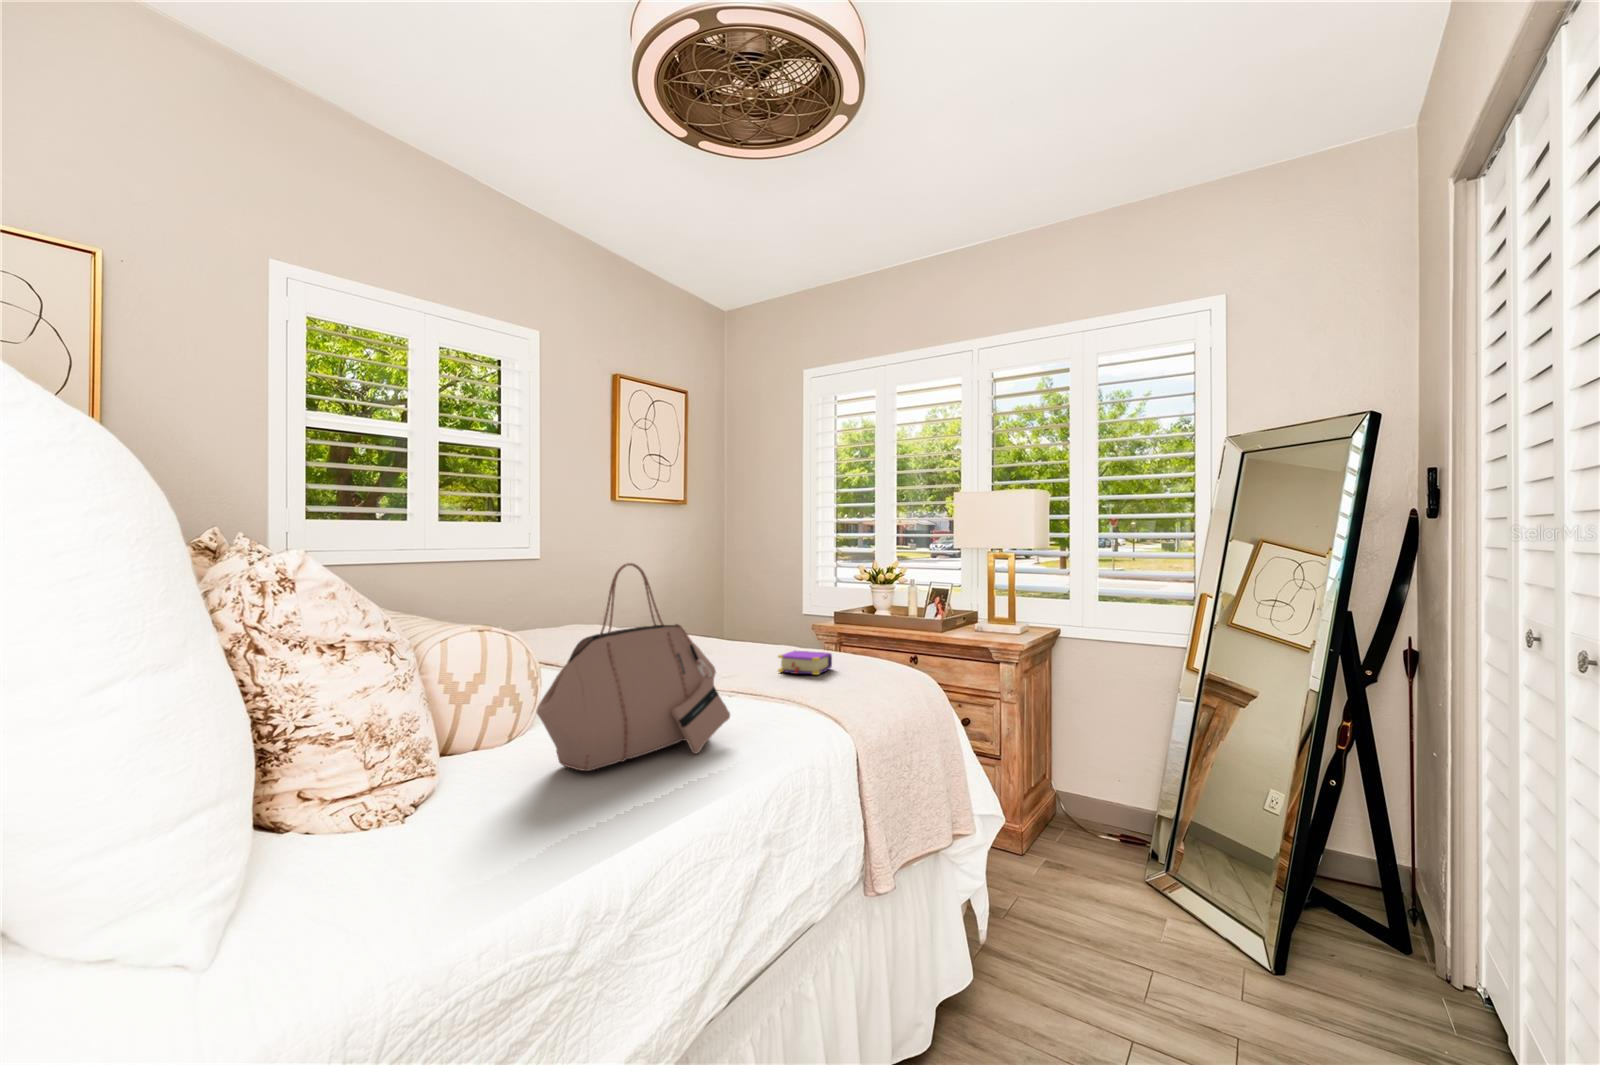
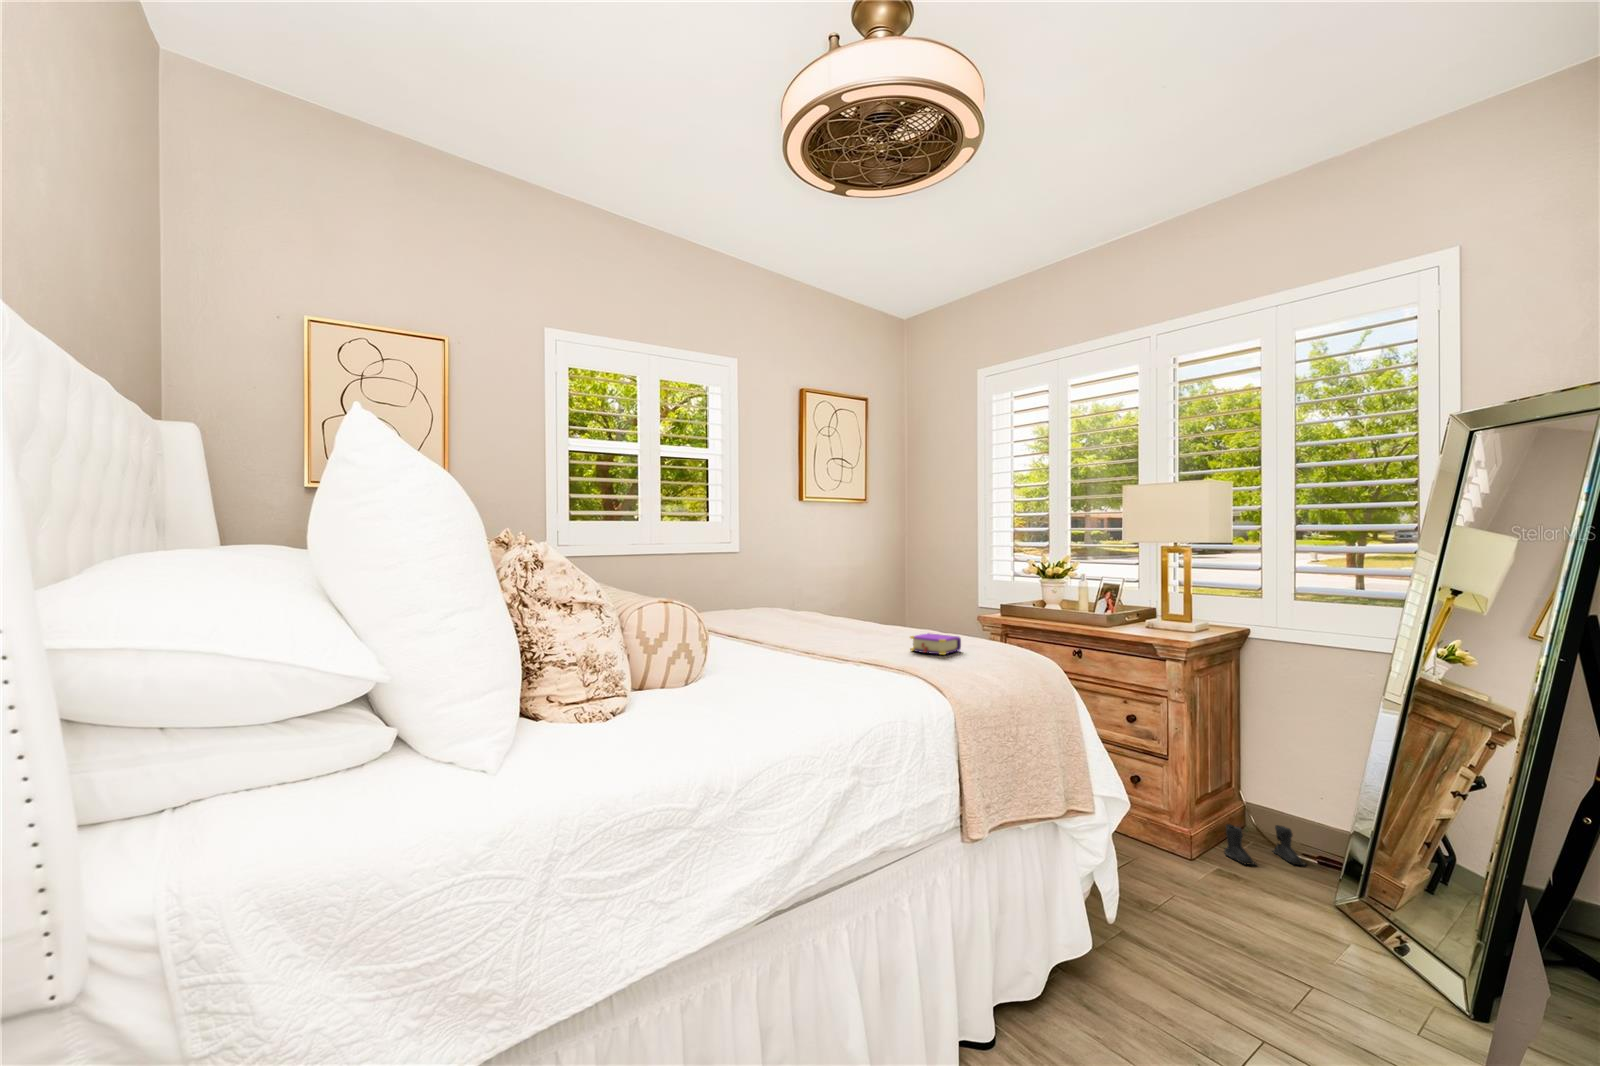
handbag: present [536,563,730,771] -> none [692,553,842,705]
boots: none [1045,808,1112,851] -> present [1224,824,1306,865]

